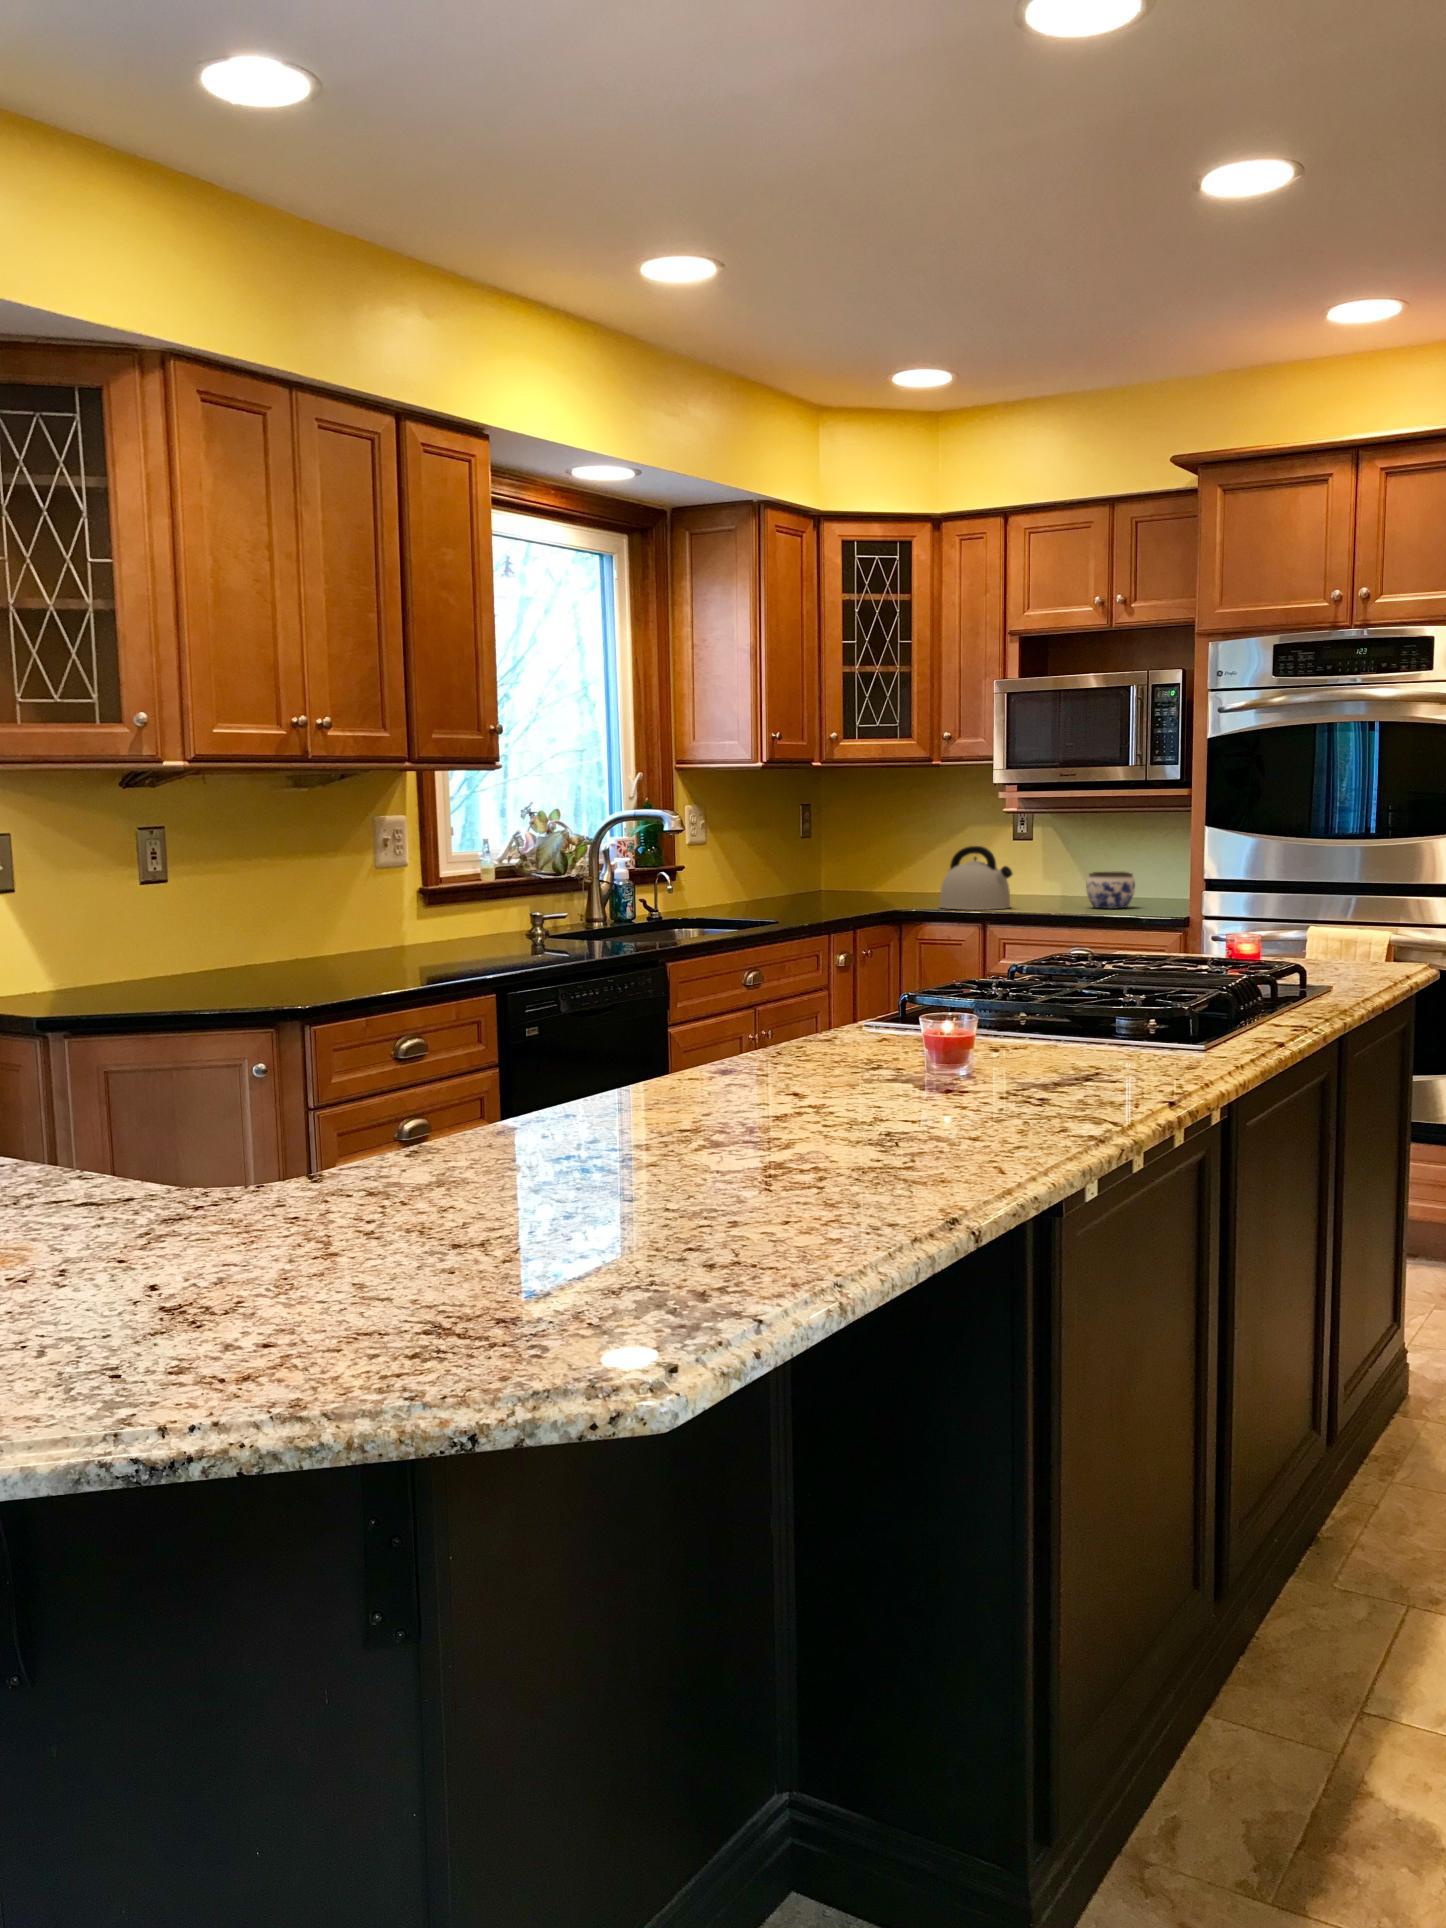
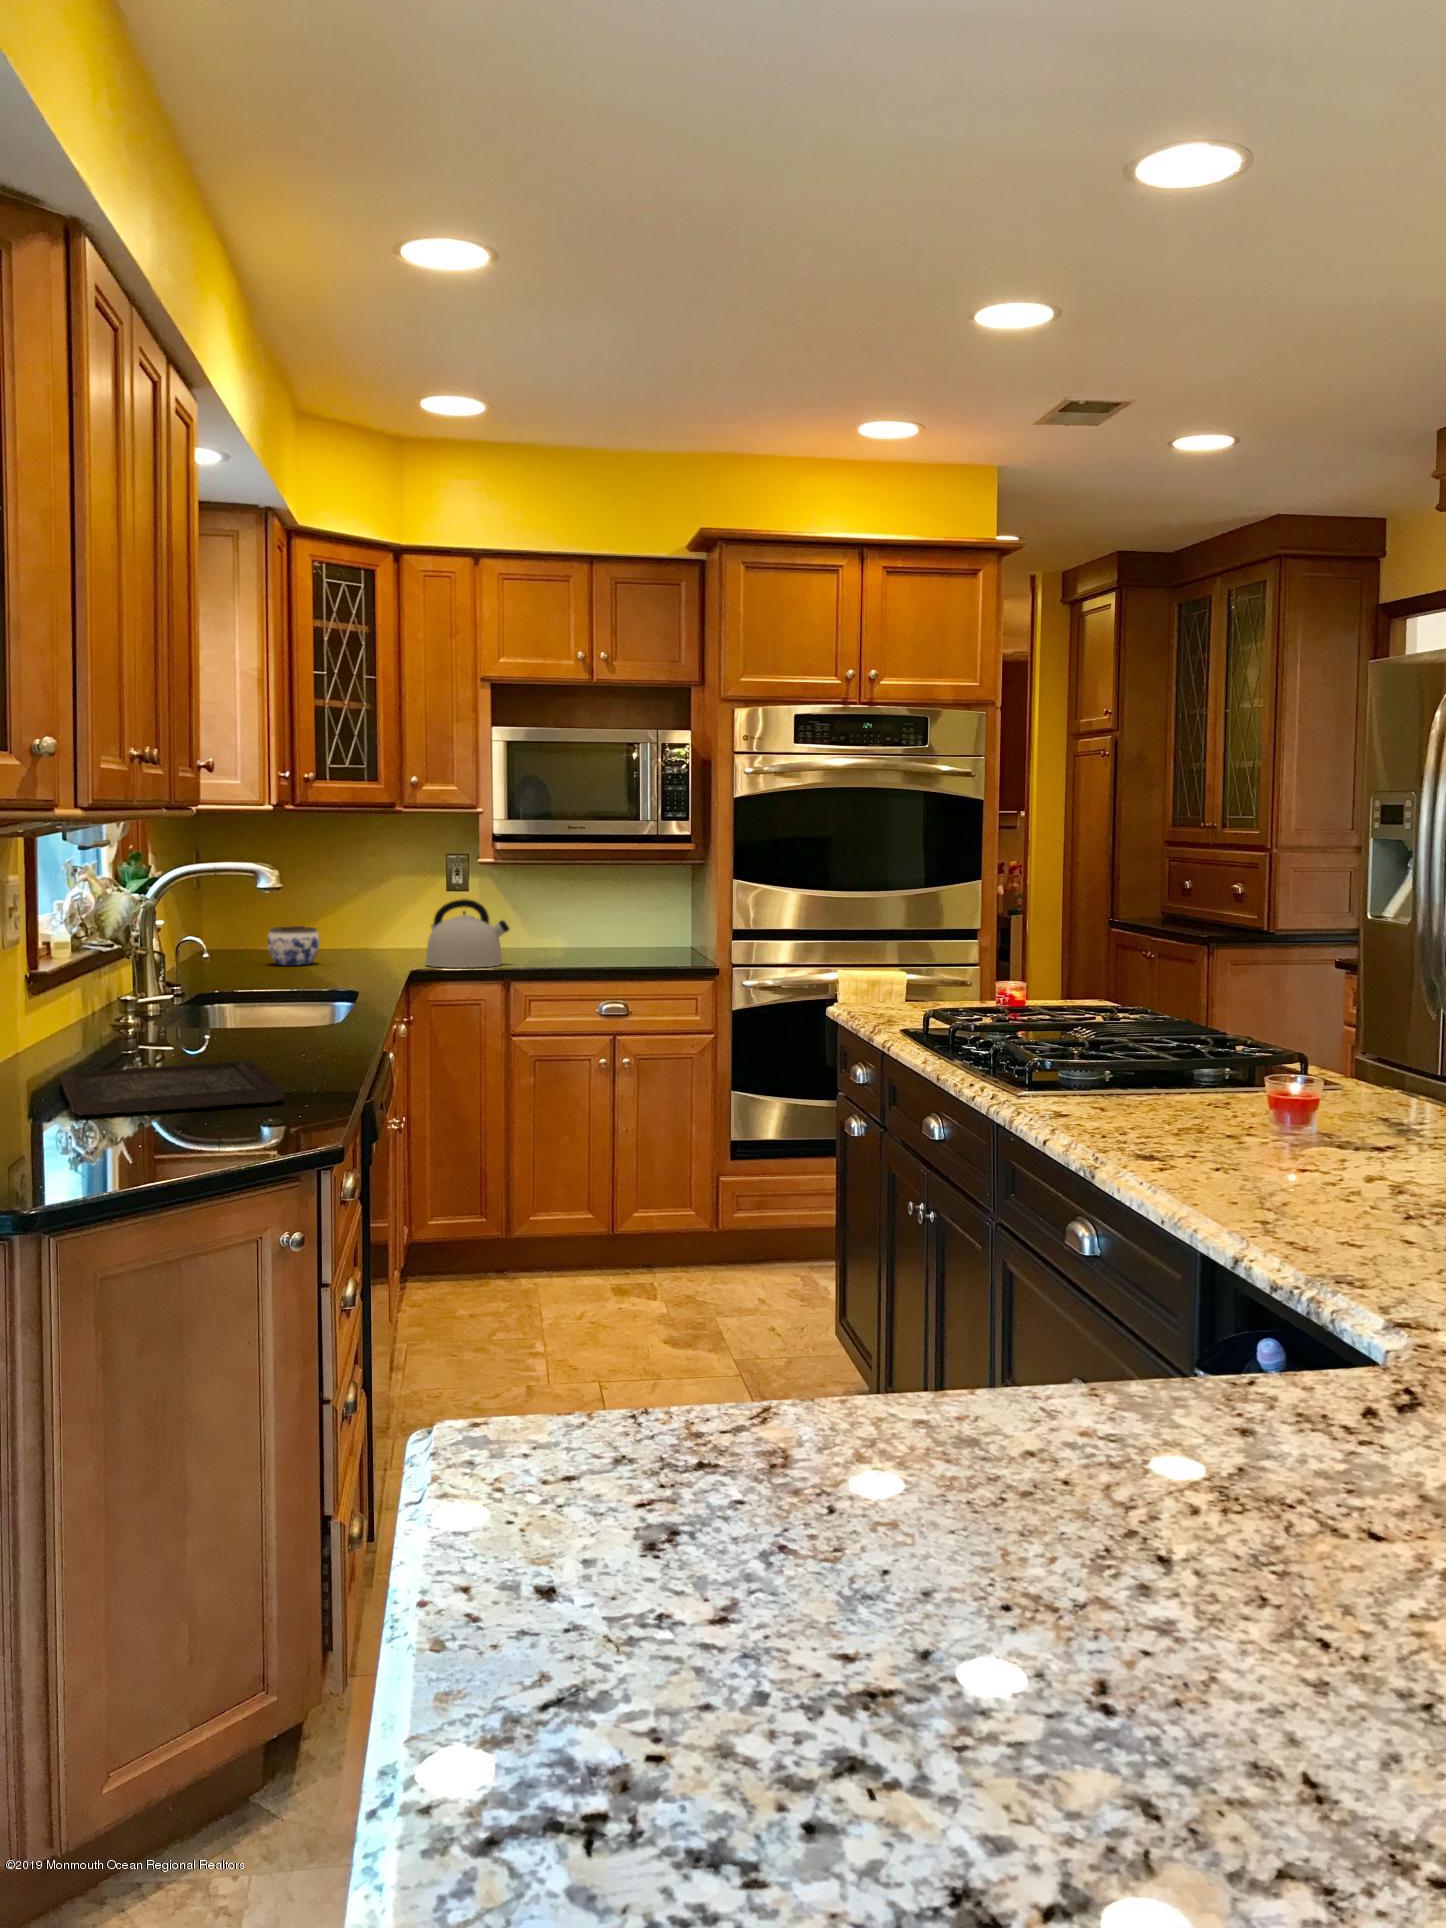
jar: present [1086,872,1135,909] -> present [268,926,320,965]
tray: none [270,949,470,973] -> present [61,1060,284,1115]

